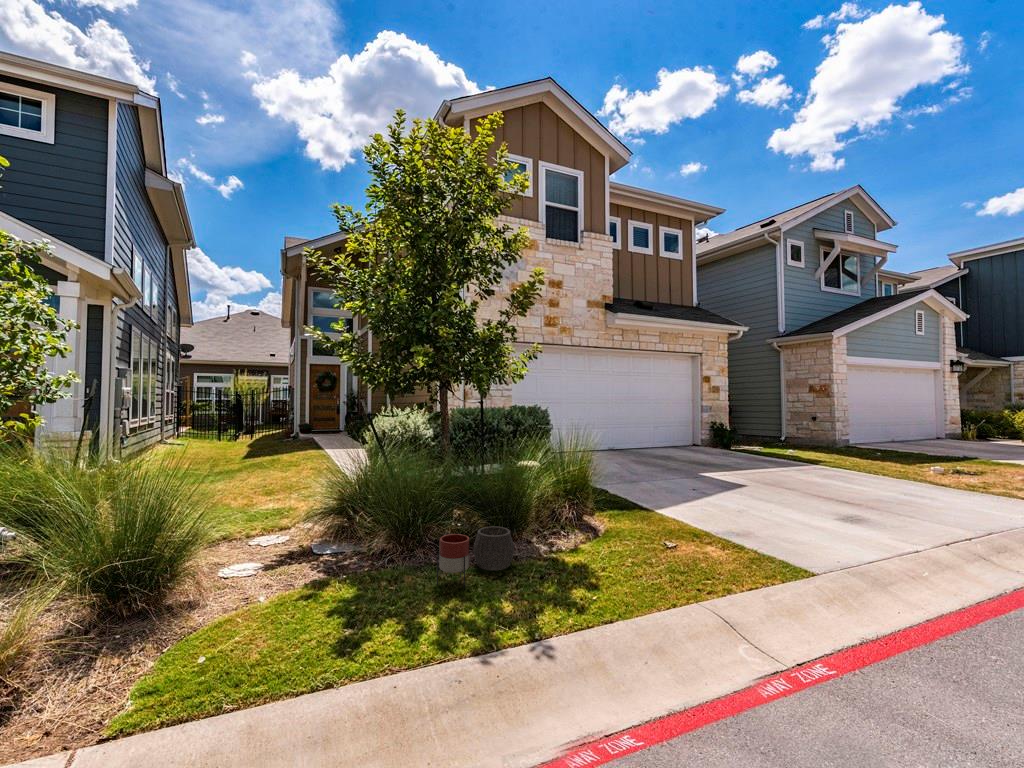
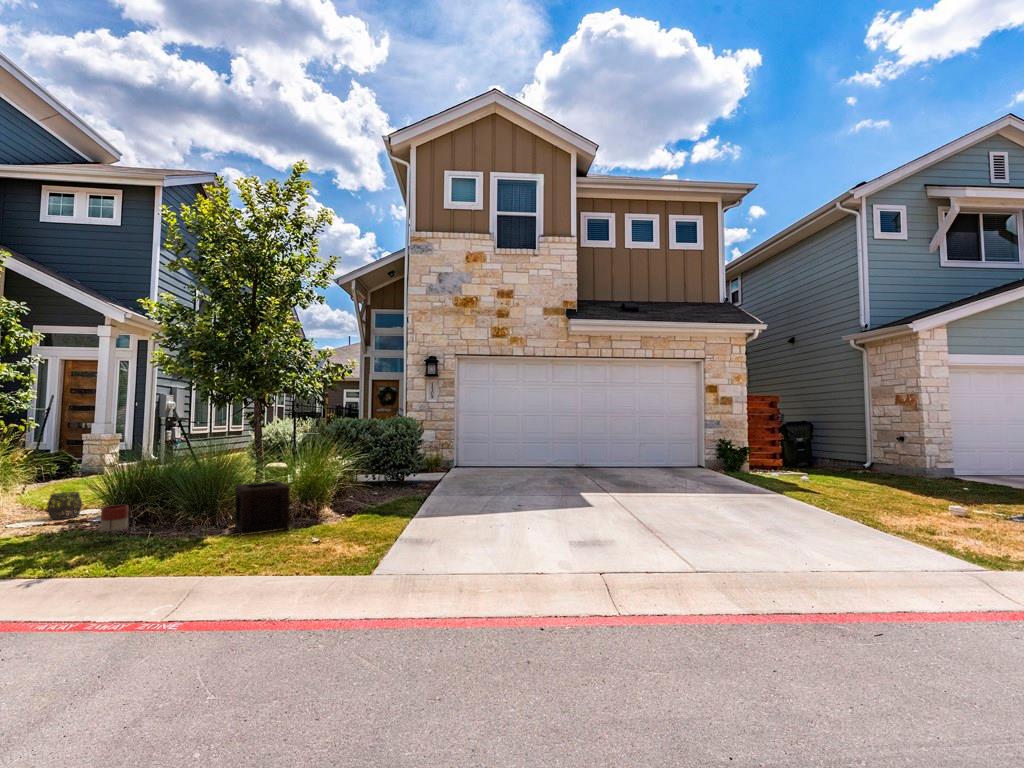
wooden crate: none [528,486,595,554] -> present [235,481,290,536]
woven basket: present [474,526,514,571] -> present [47,492,82,520]

